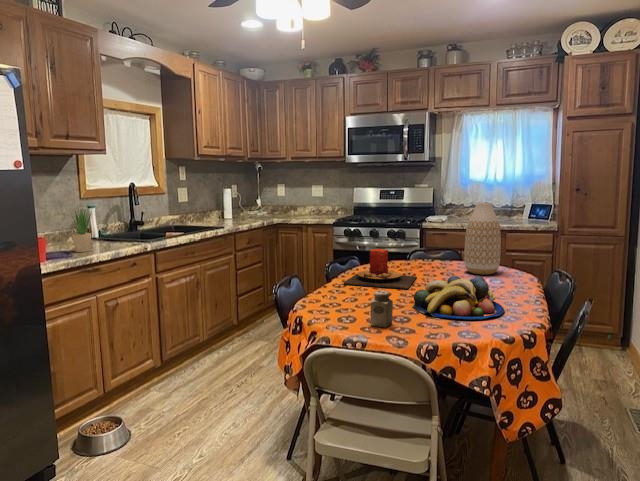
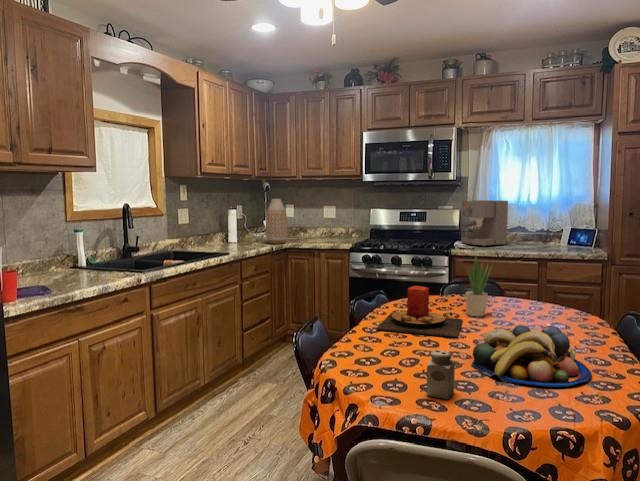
coffee maker: none [433,179,474,220] -> present [461,200,508,246]
vase: present [464,203,501,275] -> present [266,199,288,244]
potted plant: present [72,209,91,252] -> present [465,256,492,316]

